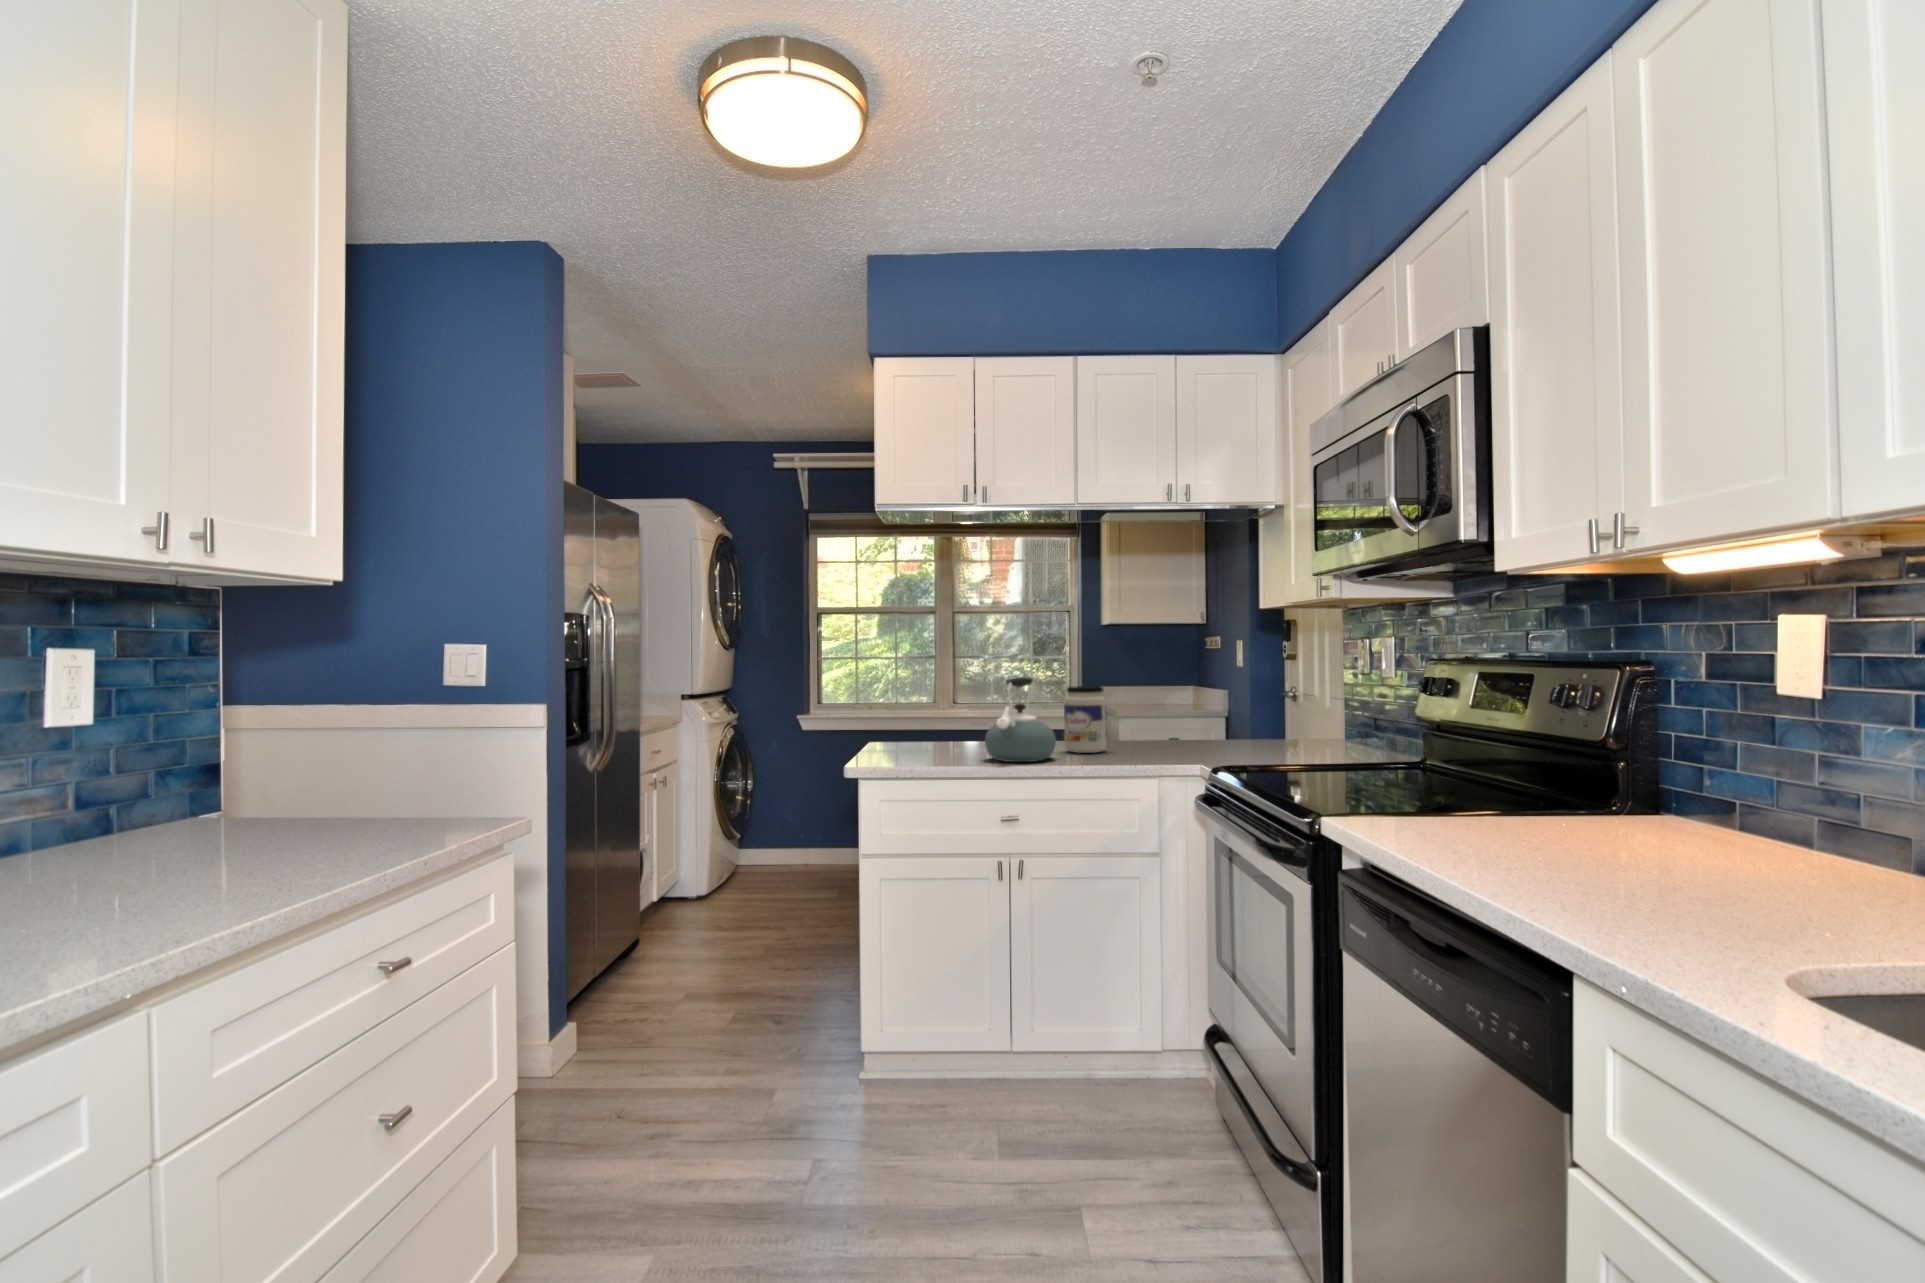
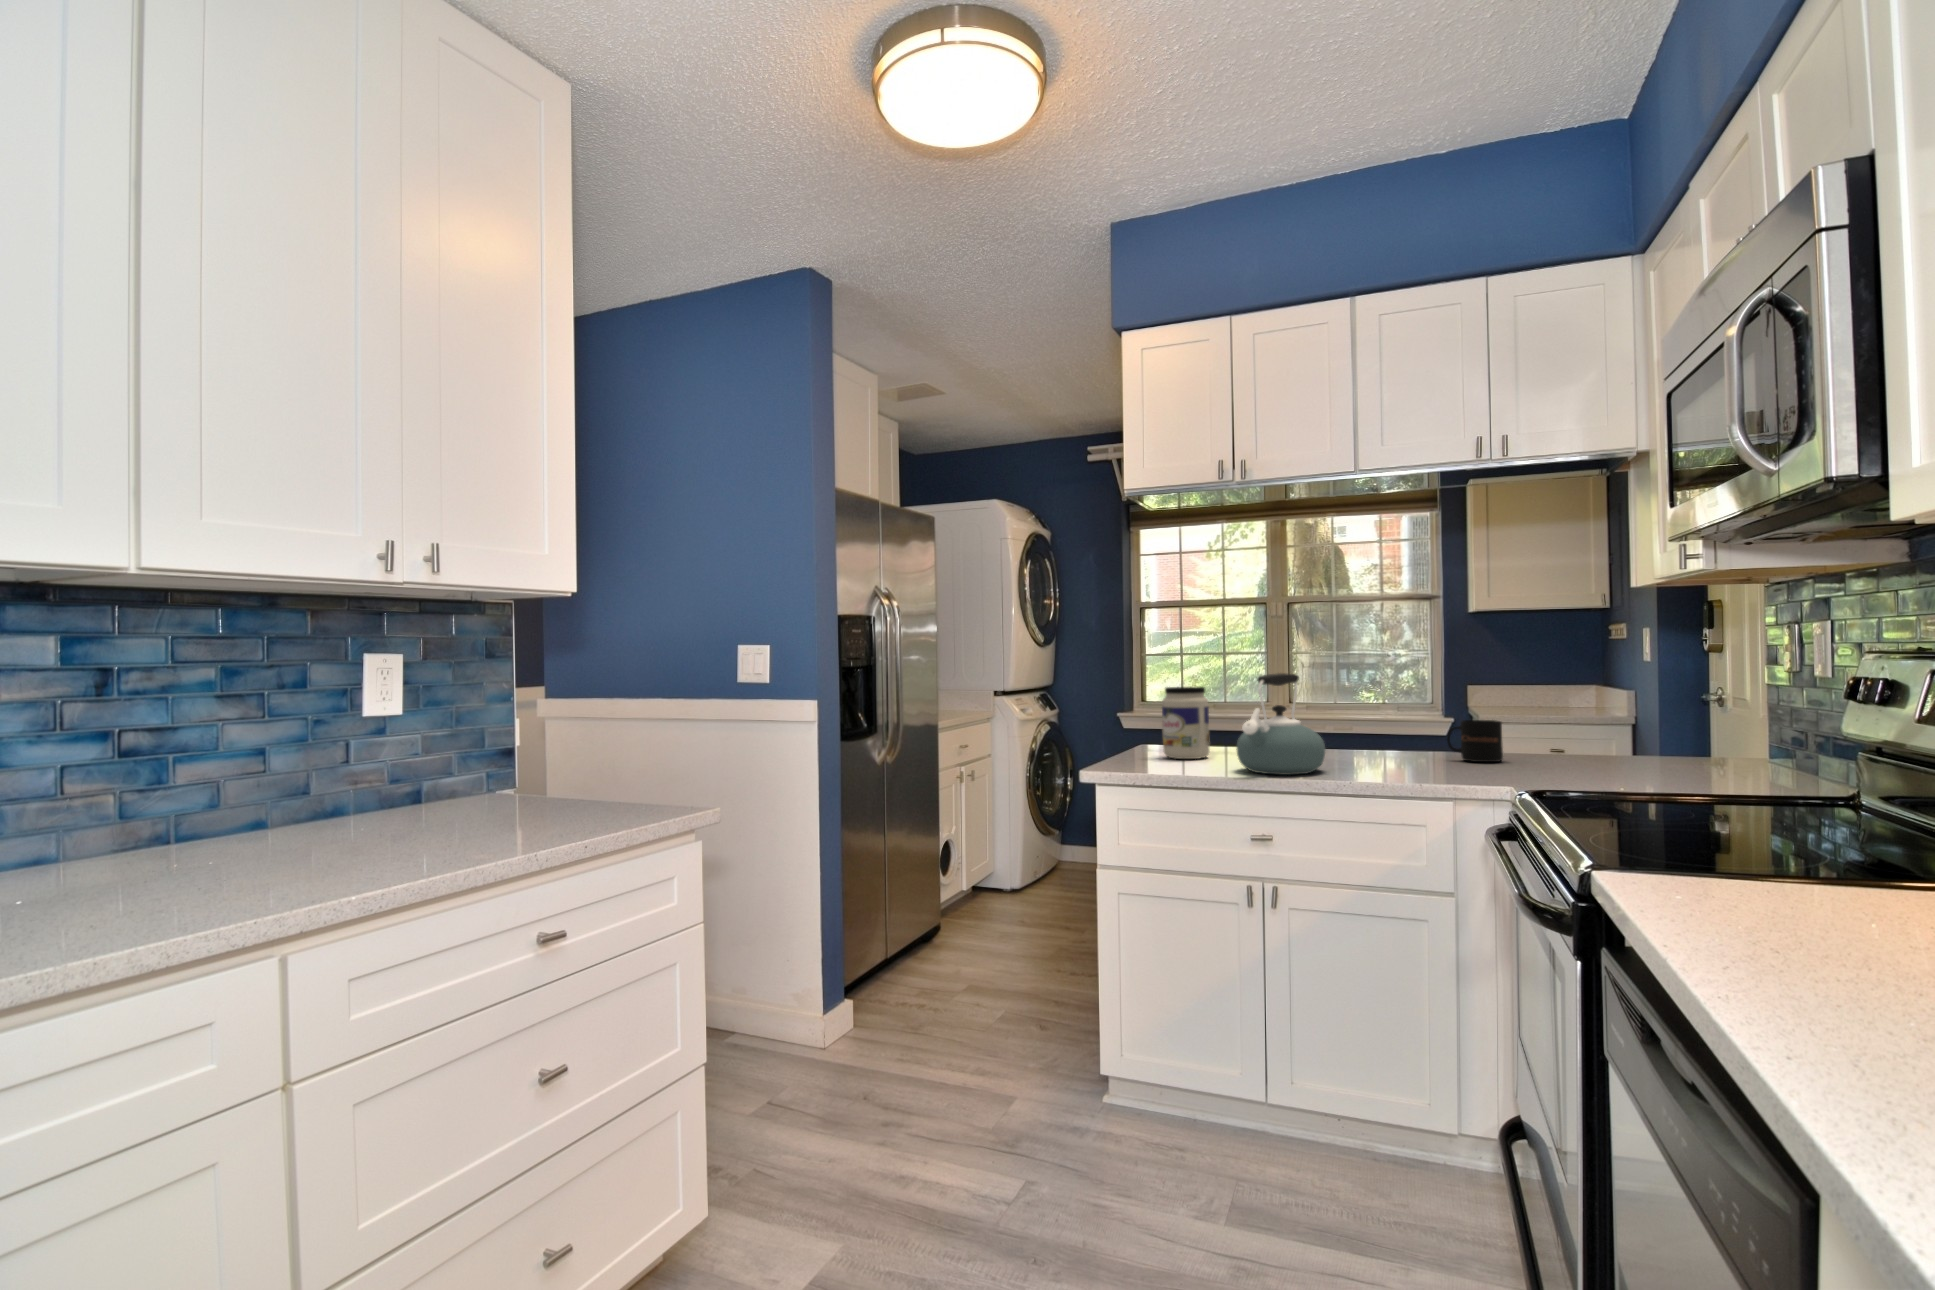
jar: present [1064,686,1106,753] -> present [1162,687,1210,759]
mug: none [1132,714,1170,747] -> present [1447,720,1503,762]

